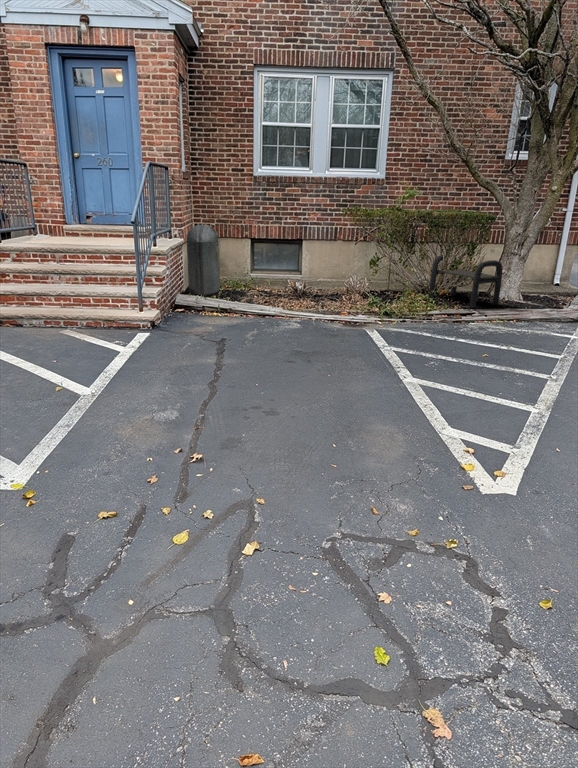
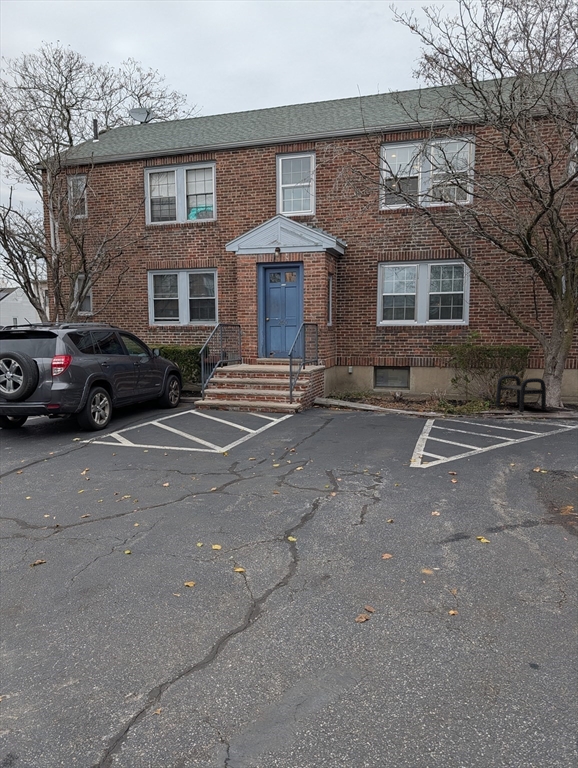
trash can: present [187,225,220,297] -> none [328,357,349,402]

